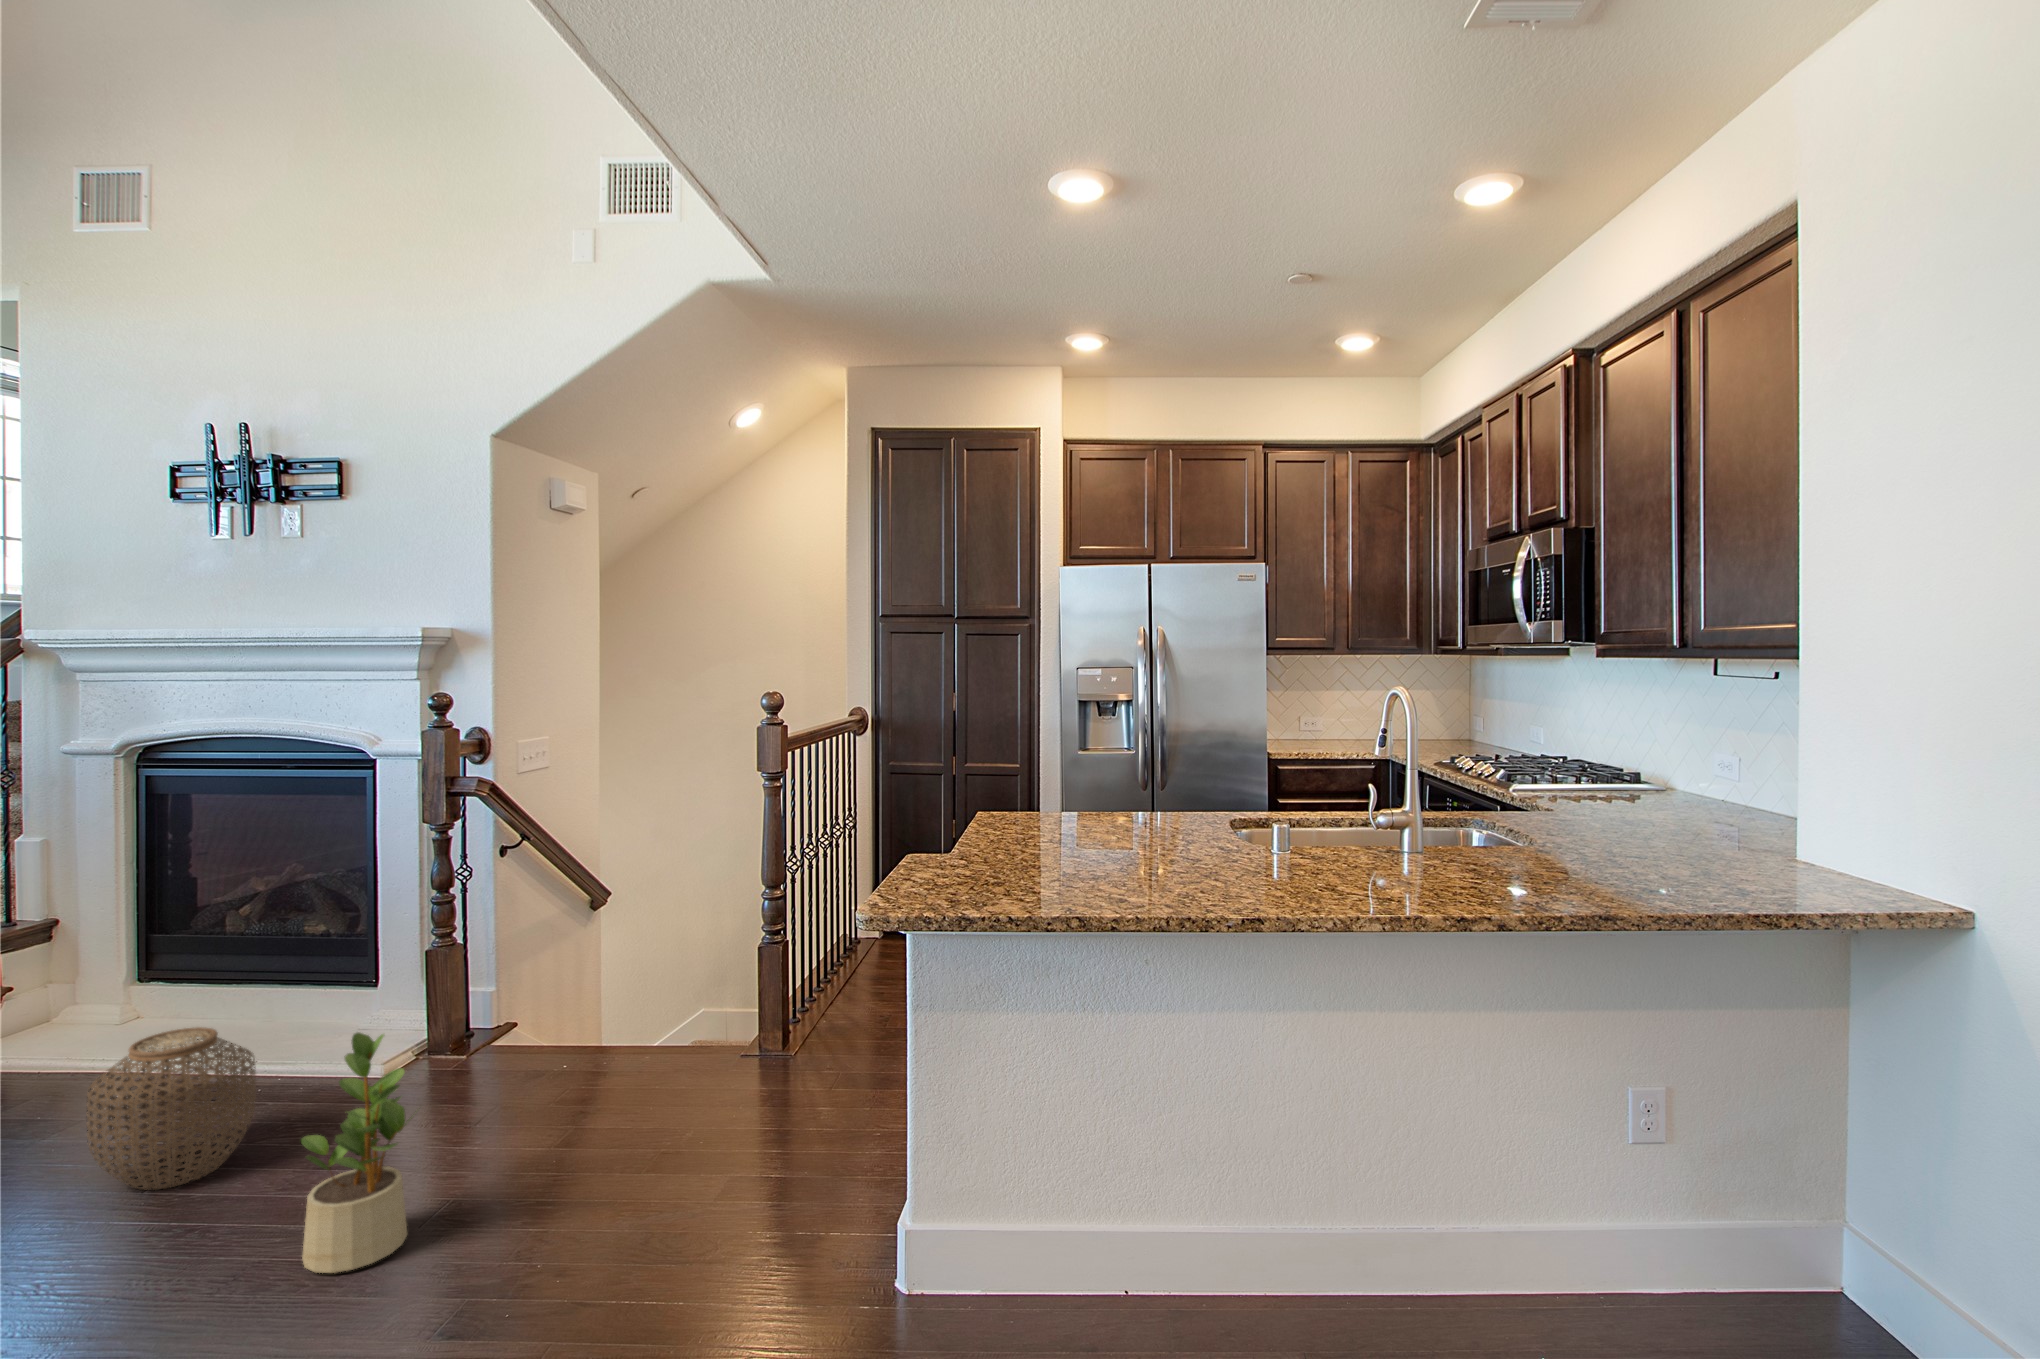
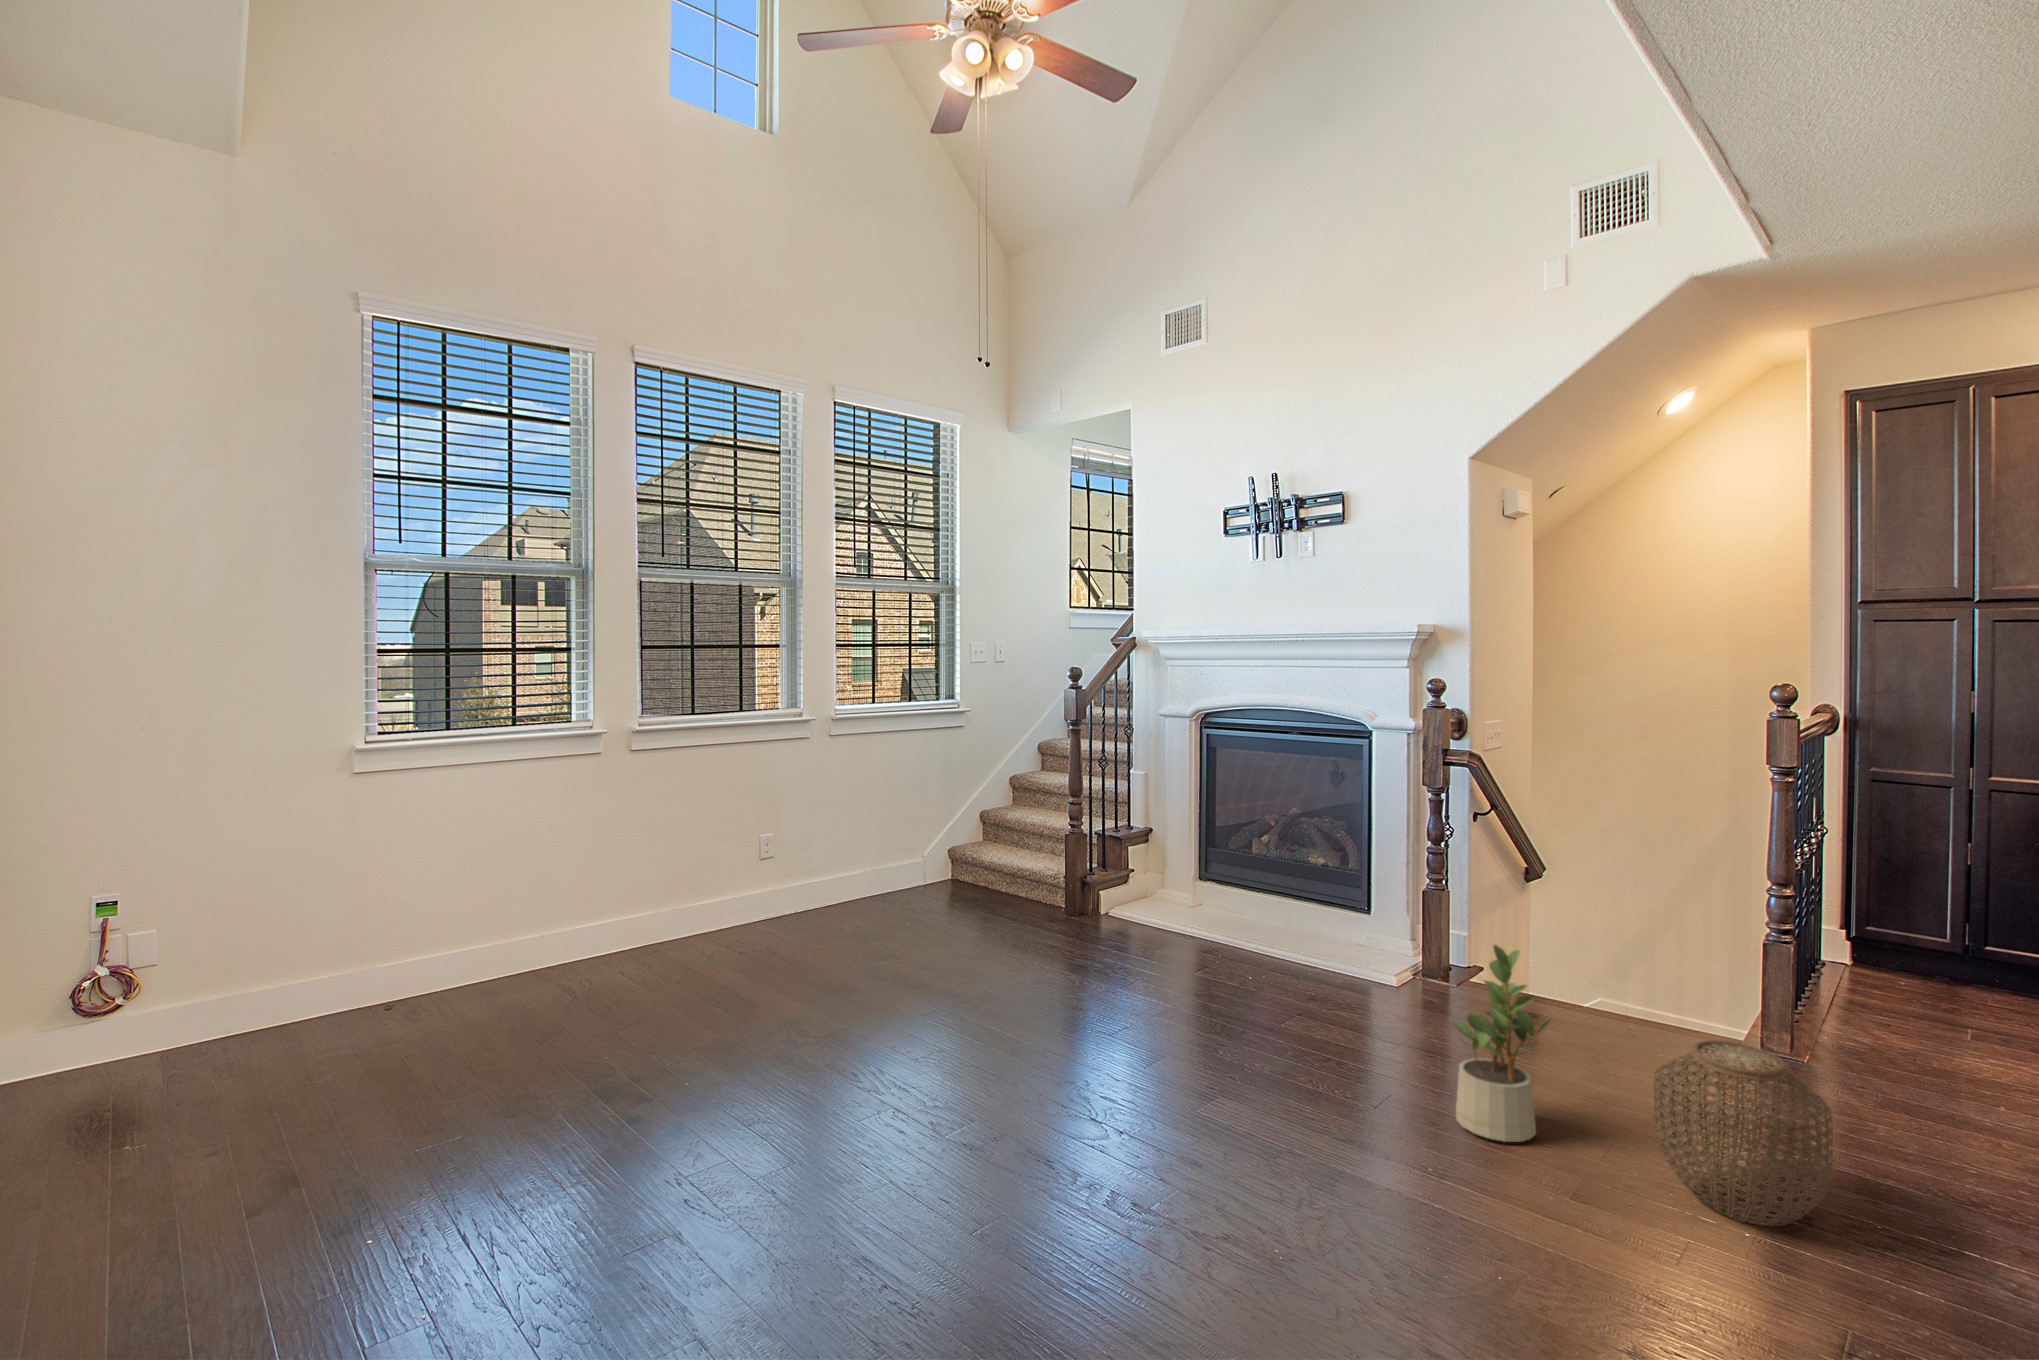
woven basket: present [87,1027,256,1190] -> present [1654,1040,1833,1226]

